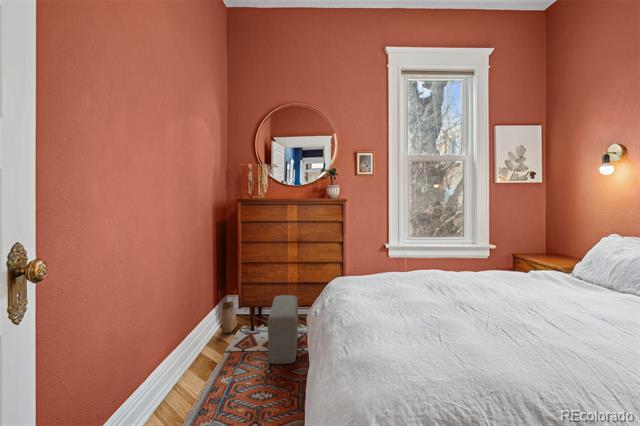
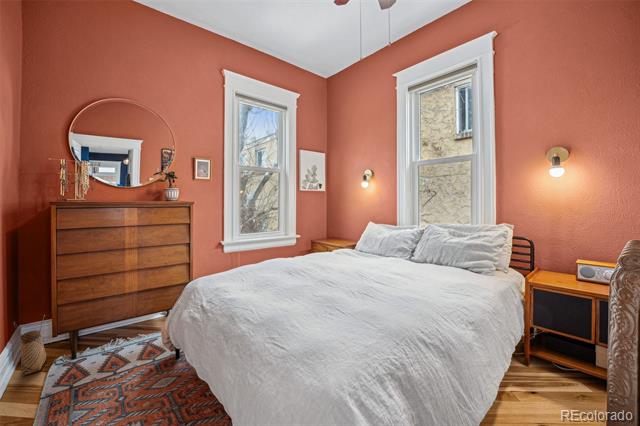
pouf: present [268,295,298,364] -> none [109,305,153,390]

